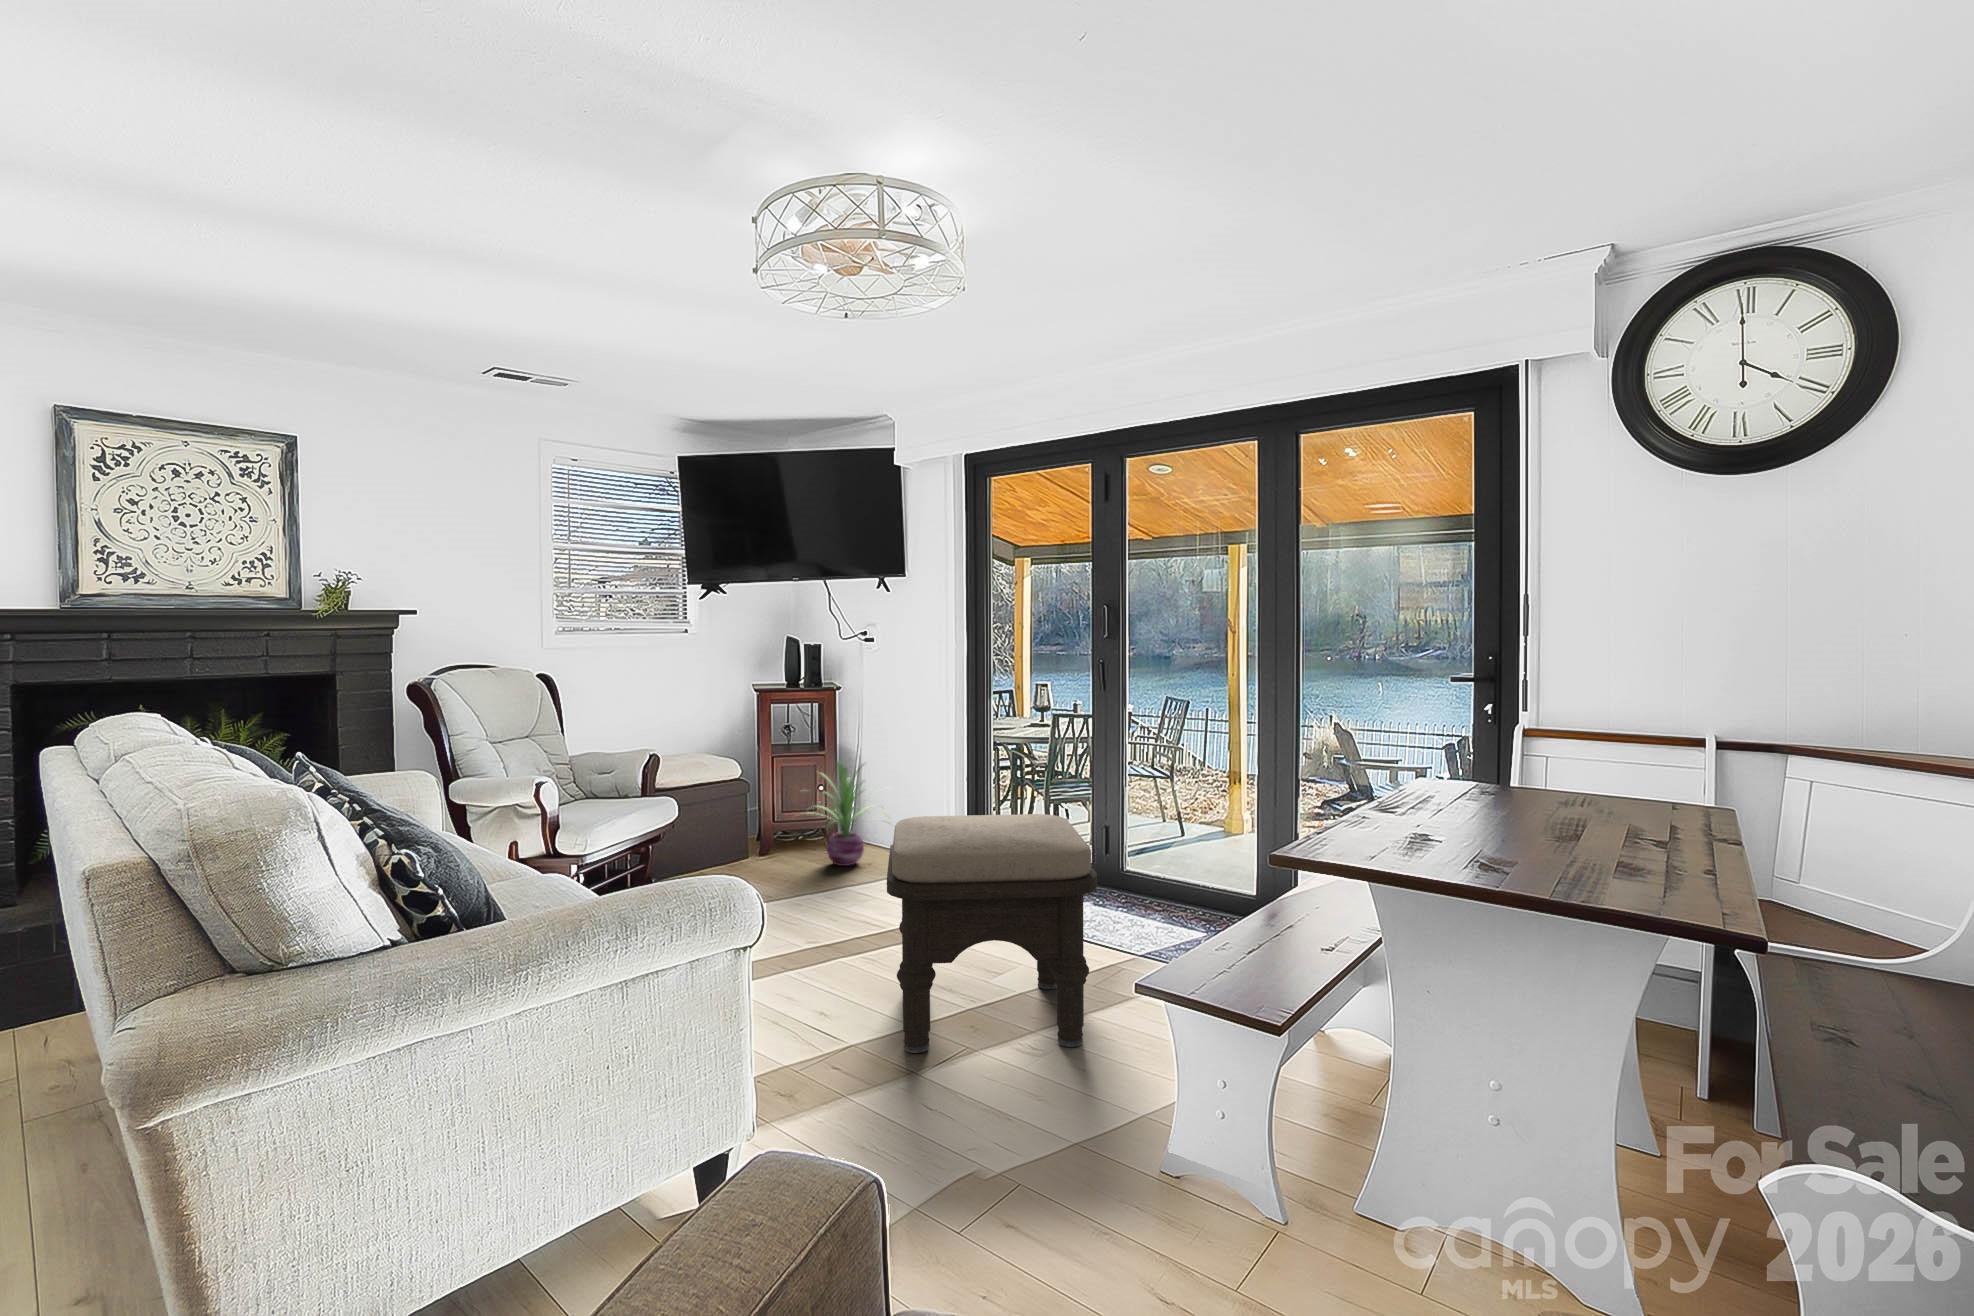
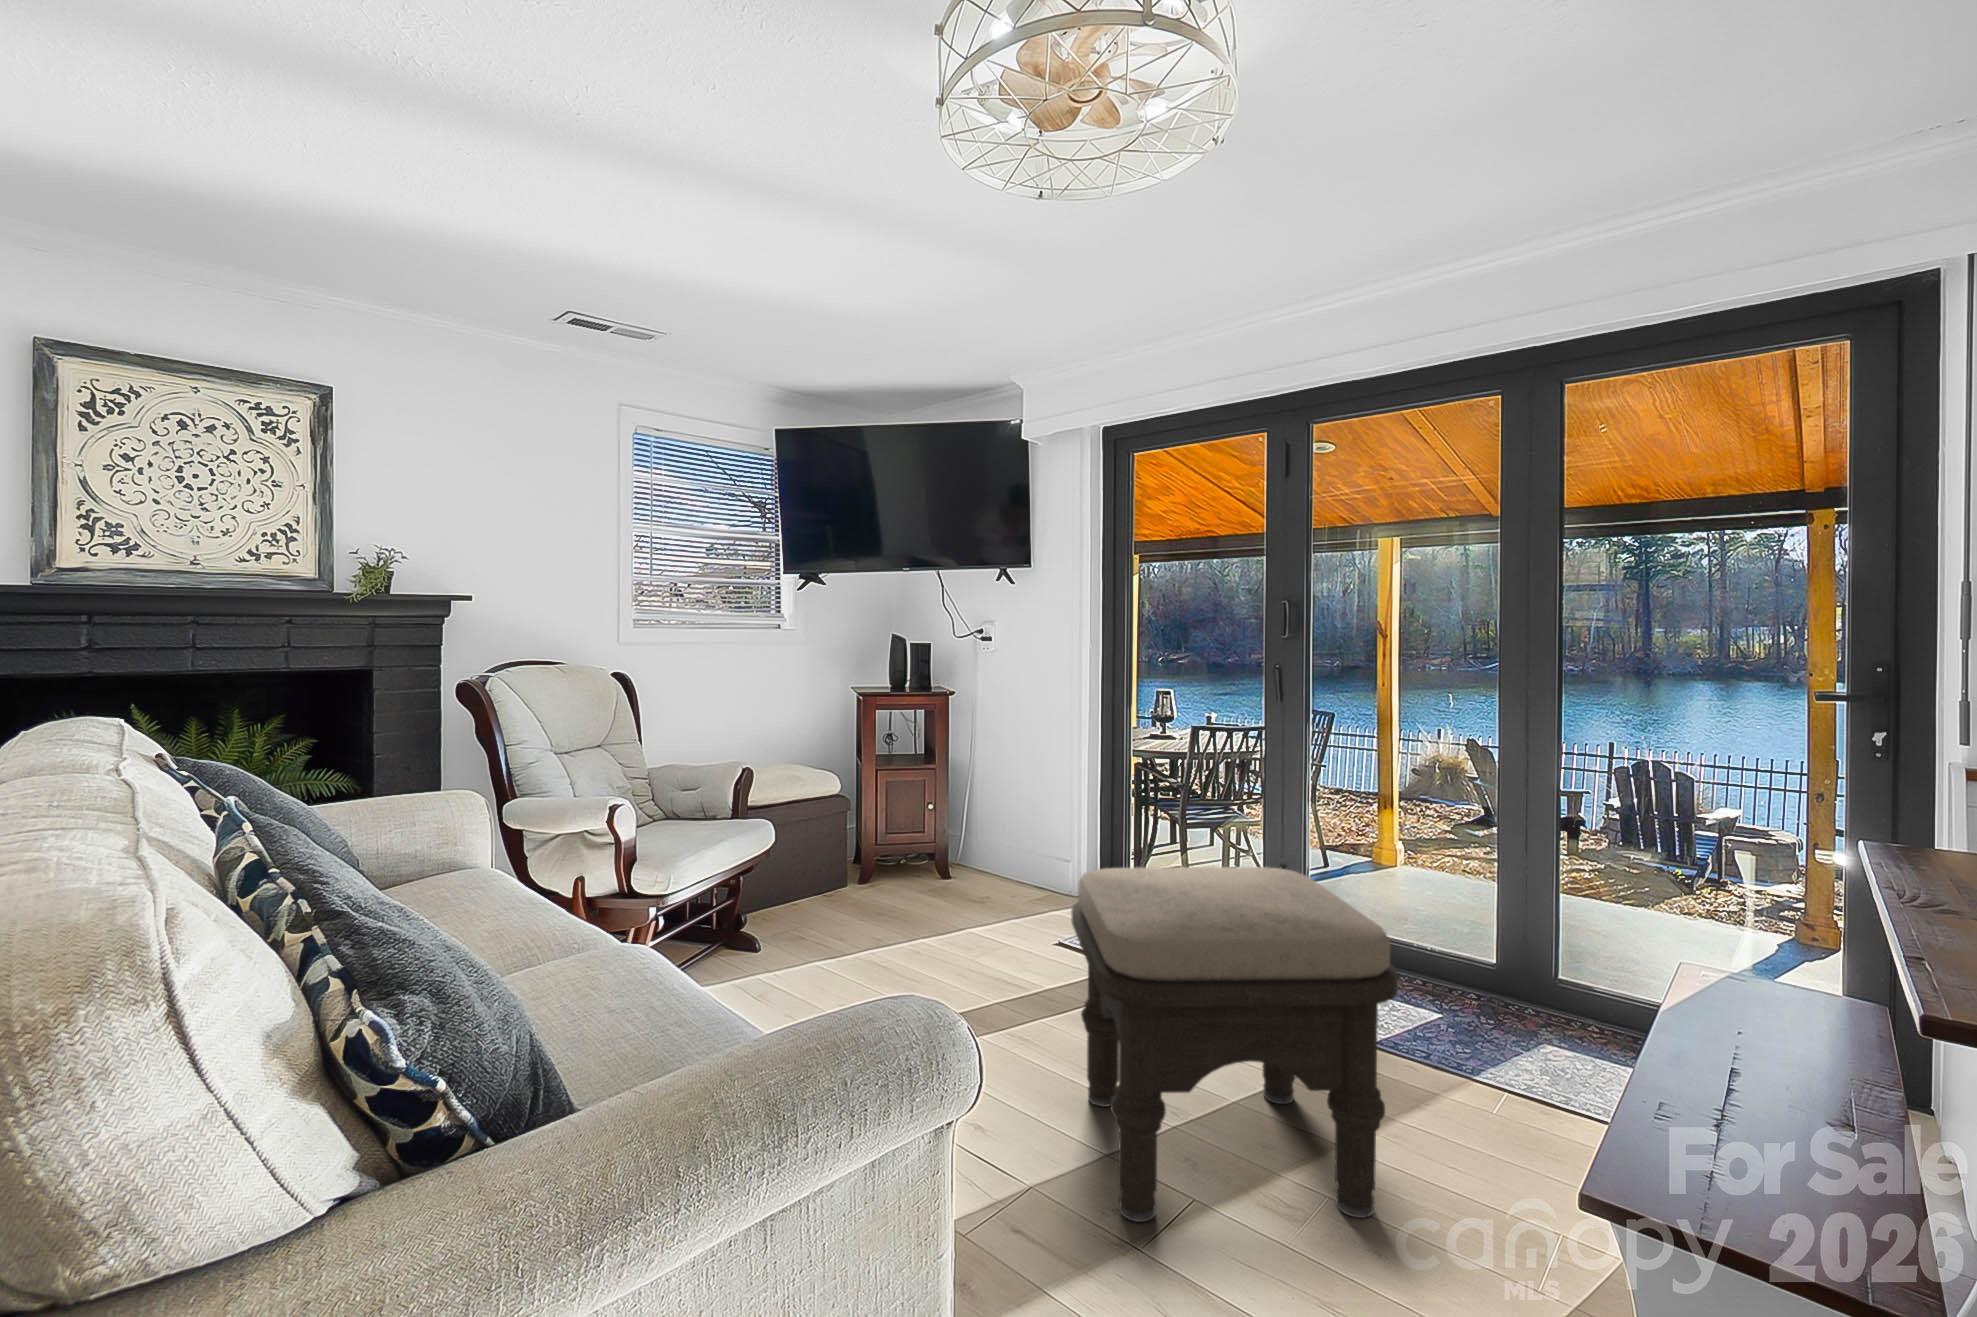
decorative plant: present [802,761,890,866] -> none [895,777,1019,902]

